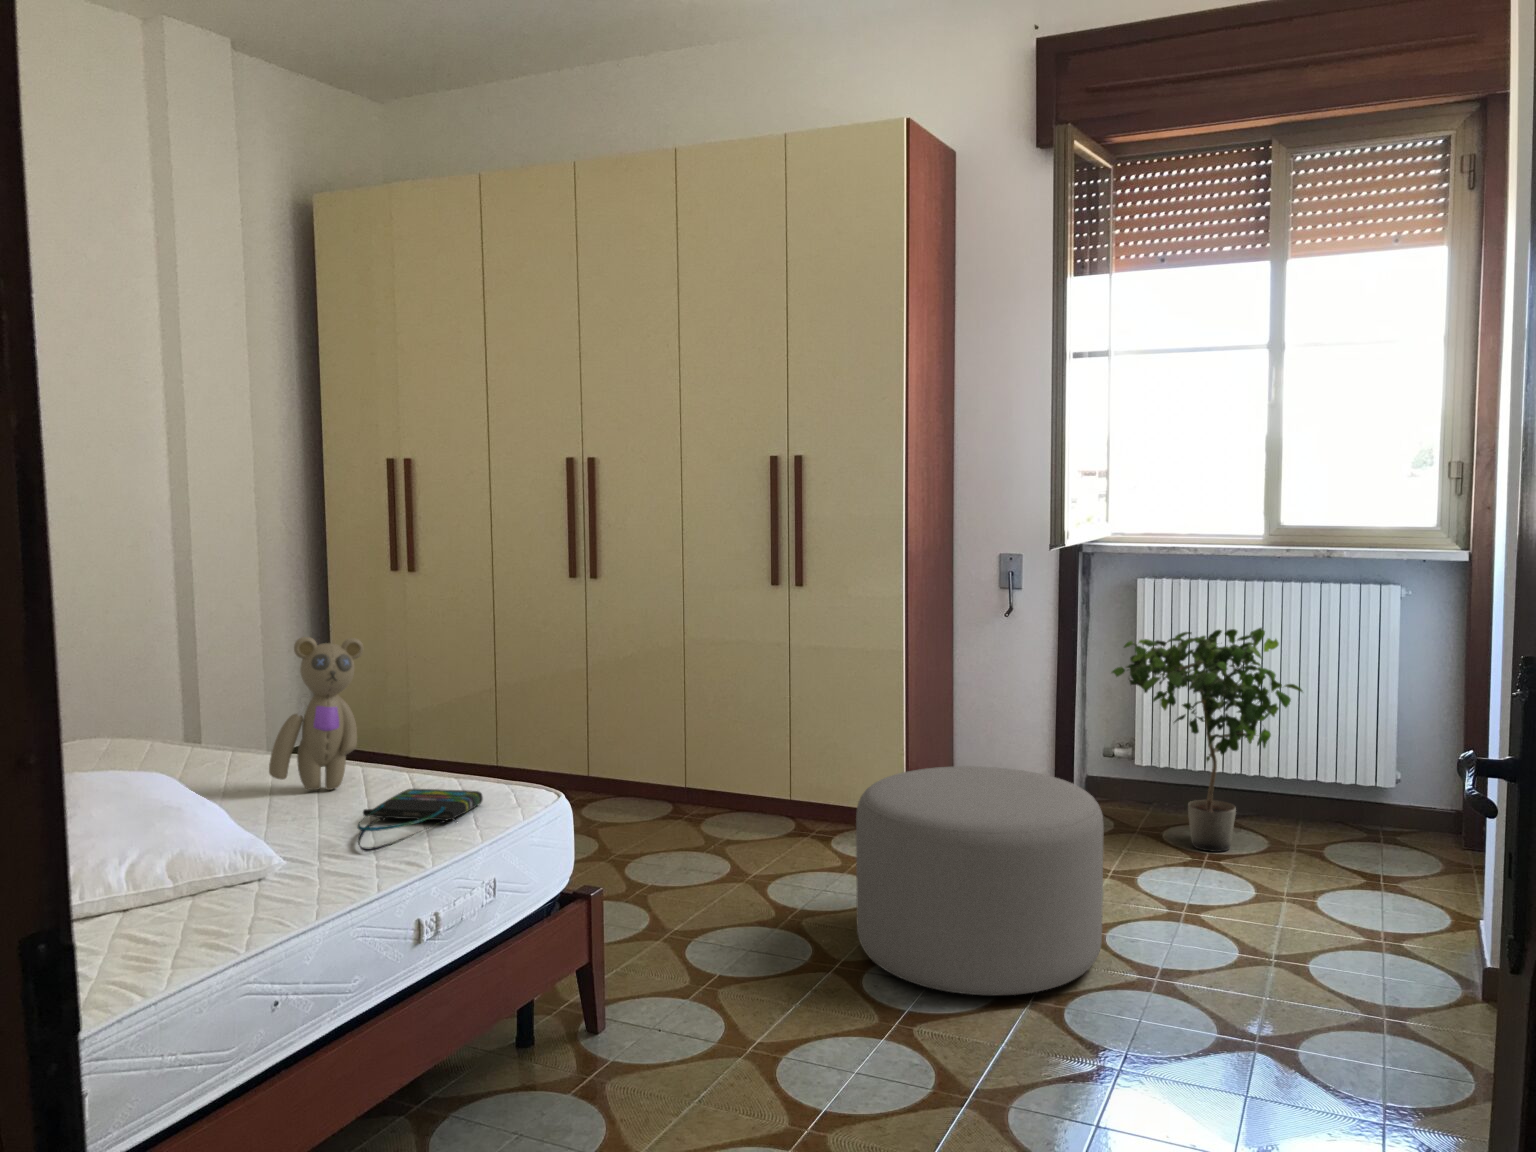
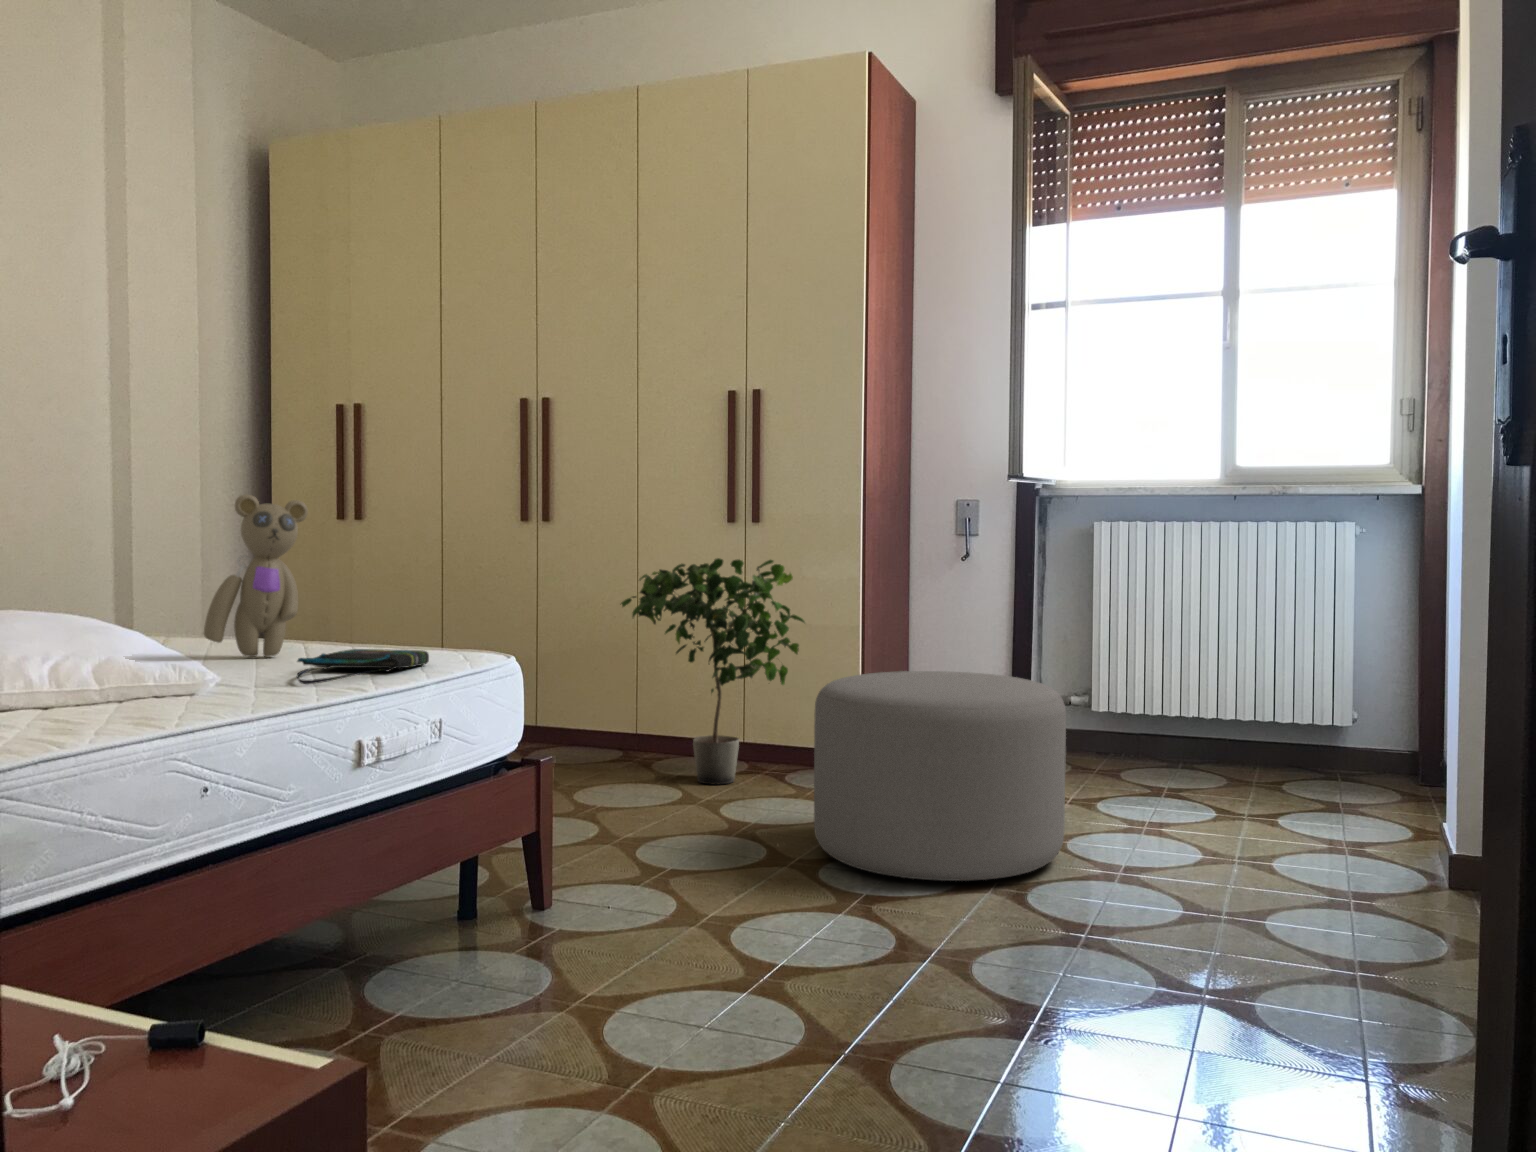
potted plant: present [1112,628,1303,852] -> present [621,558,805,784]

